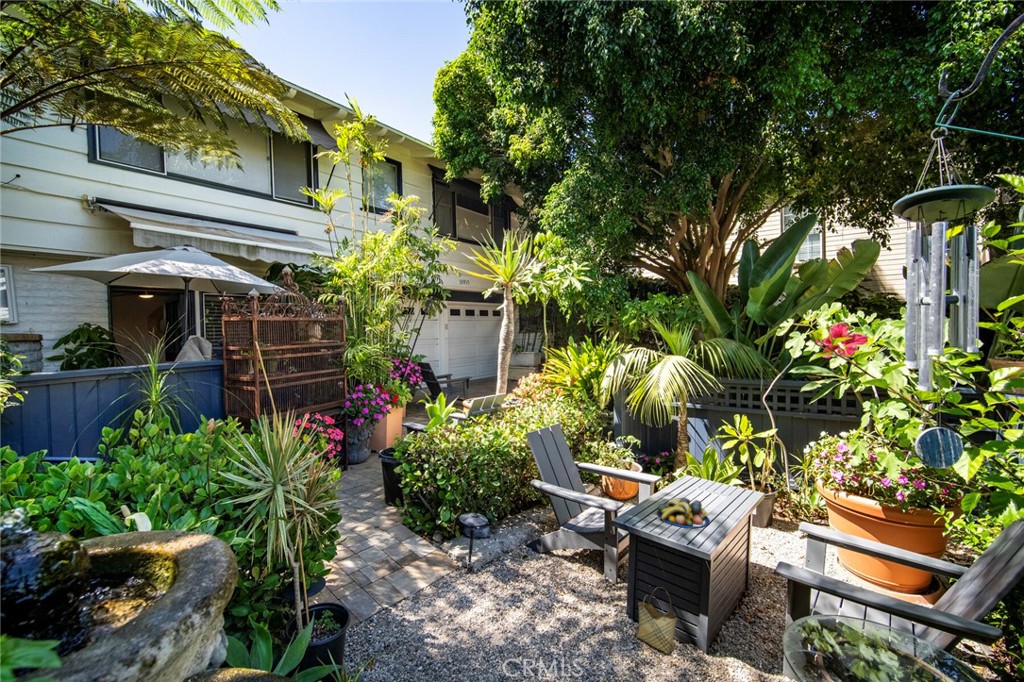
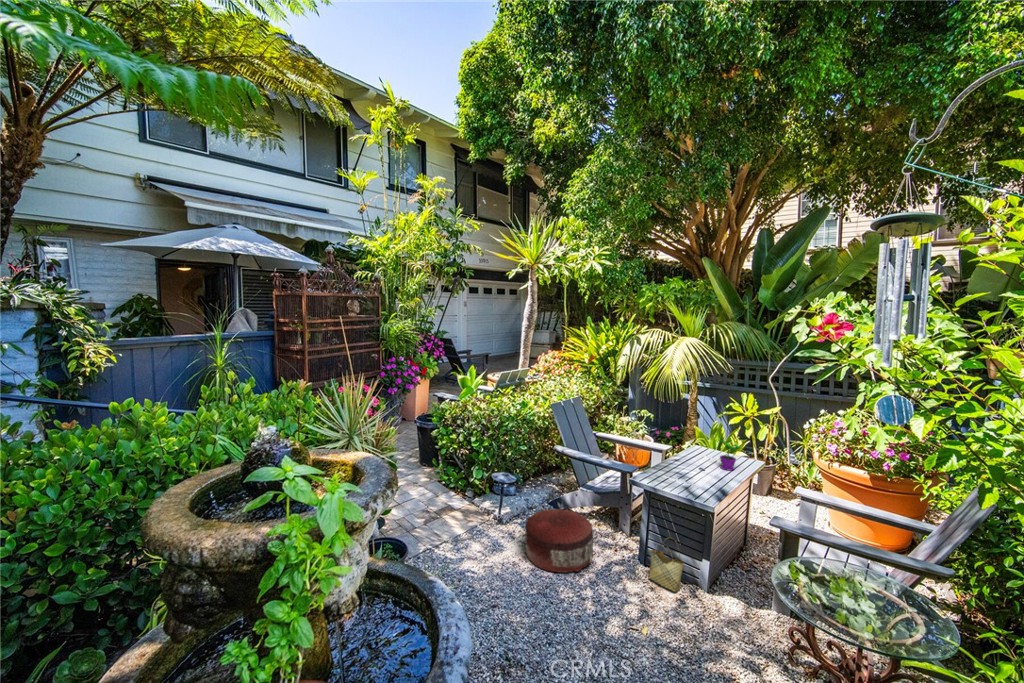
flower pot: none [710,464,736,504] -> present [720,440,740,470]
fruit bowl: present [657,498,710,528] -> none [669,464,716,489]
pouf: none [494,554,574,634] -> present [525,509,593,573]

